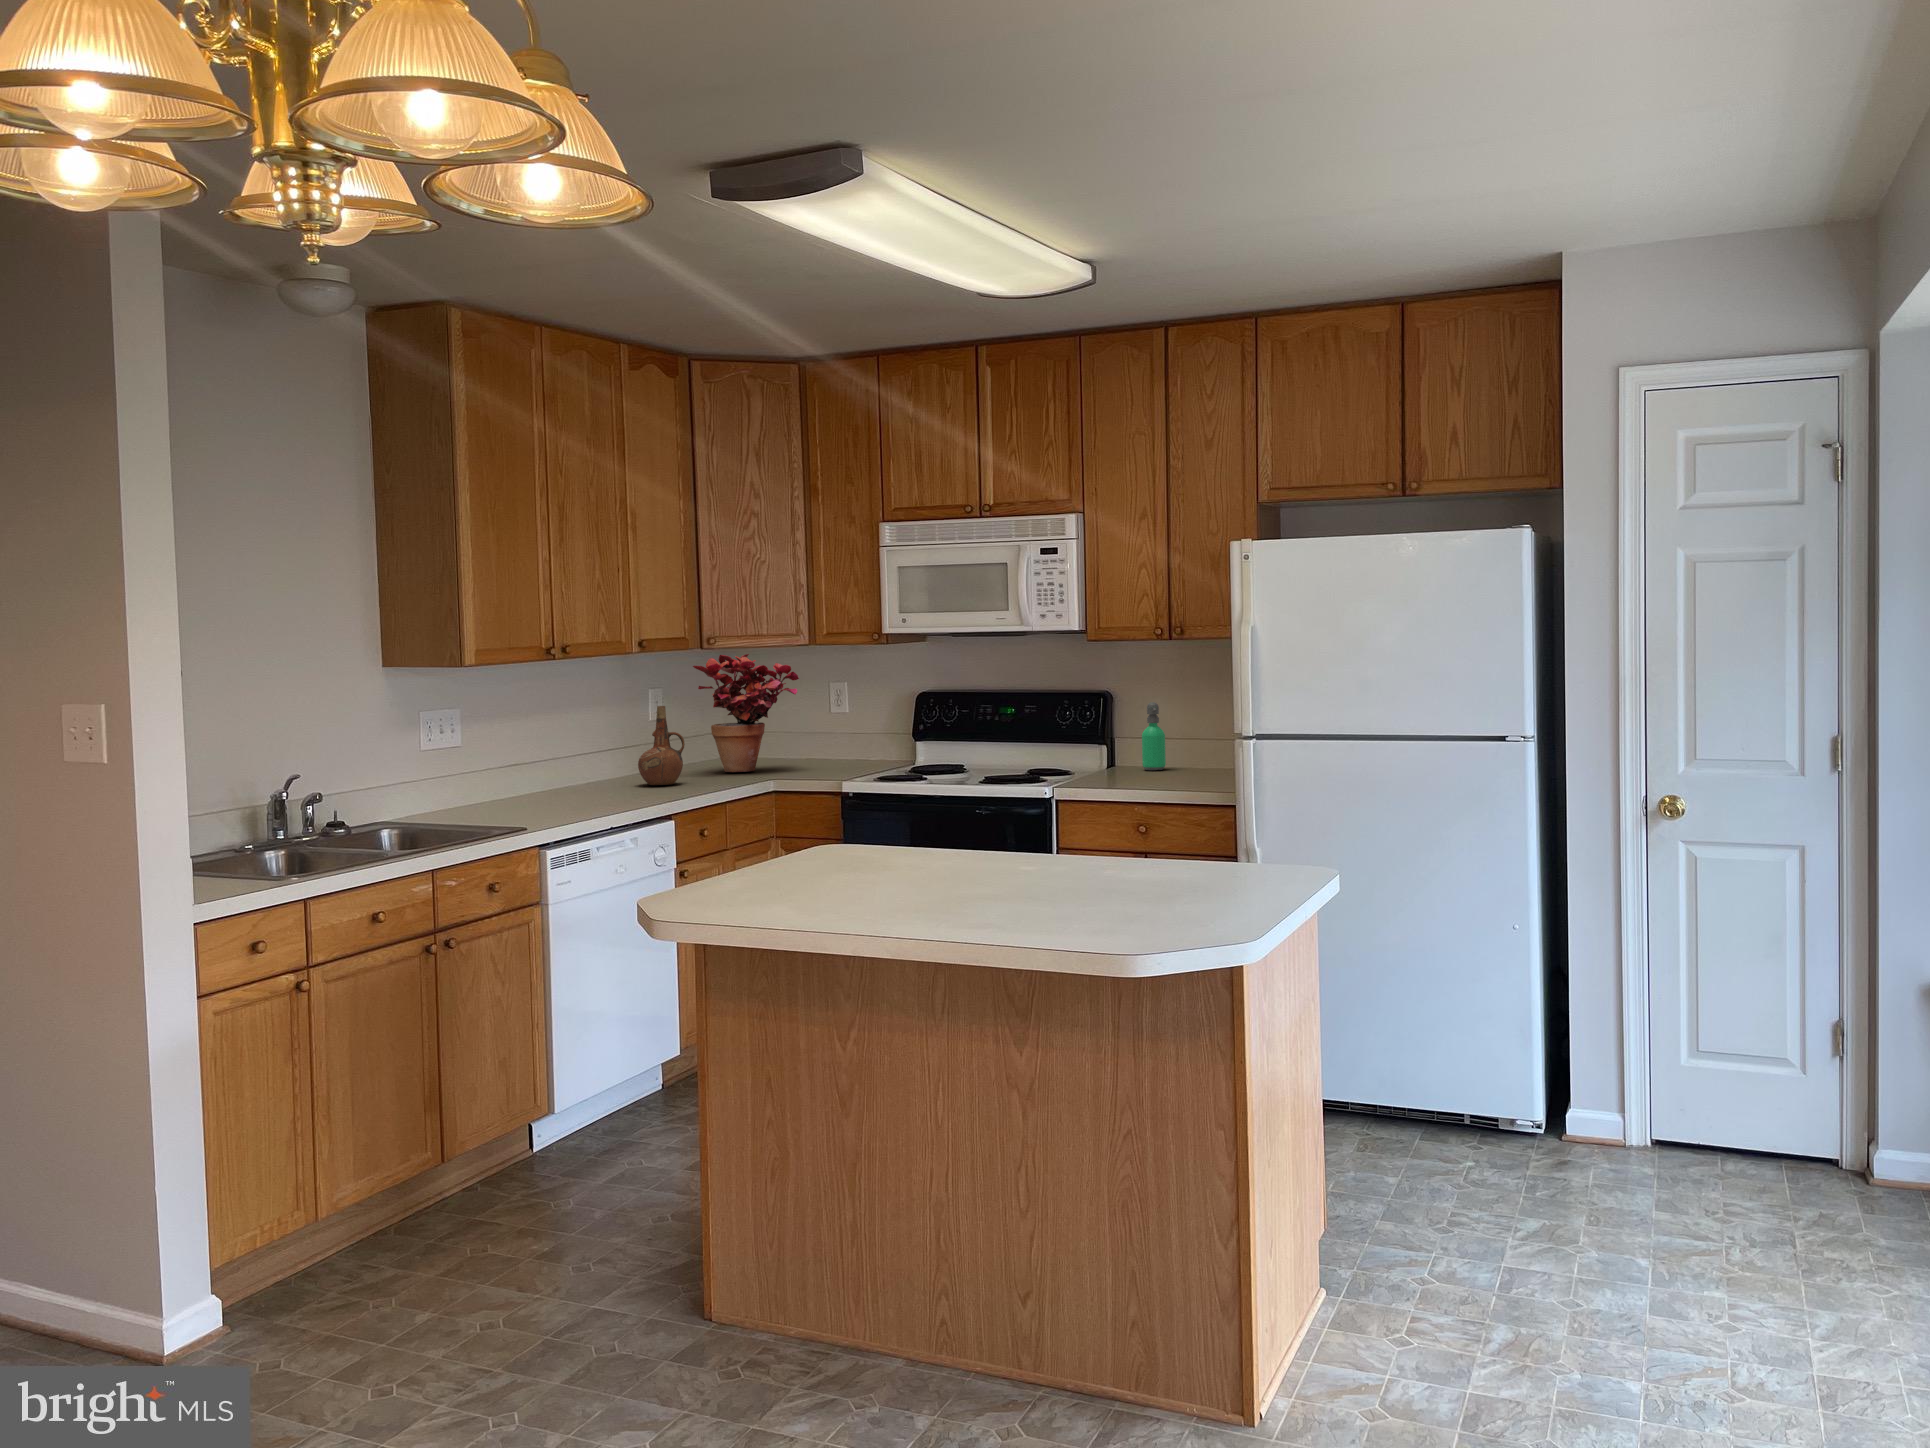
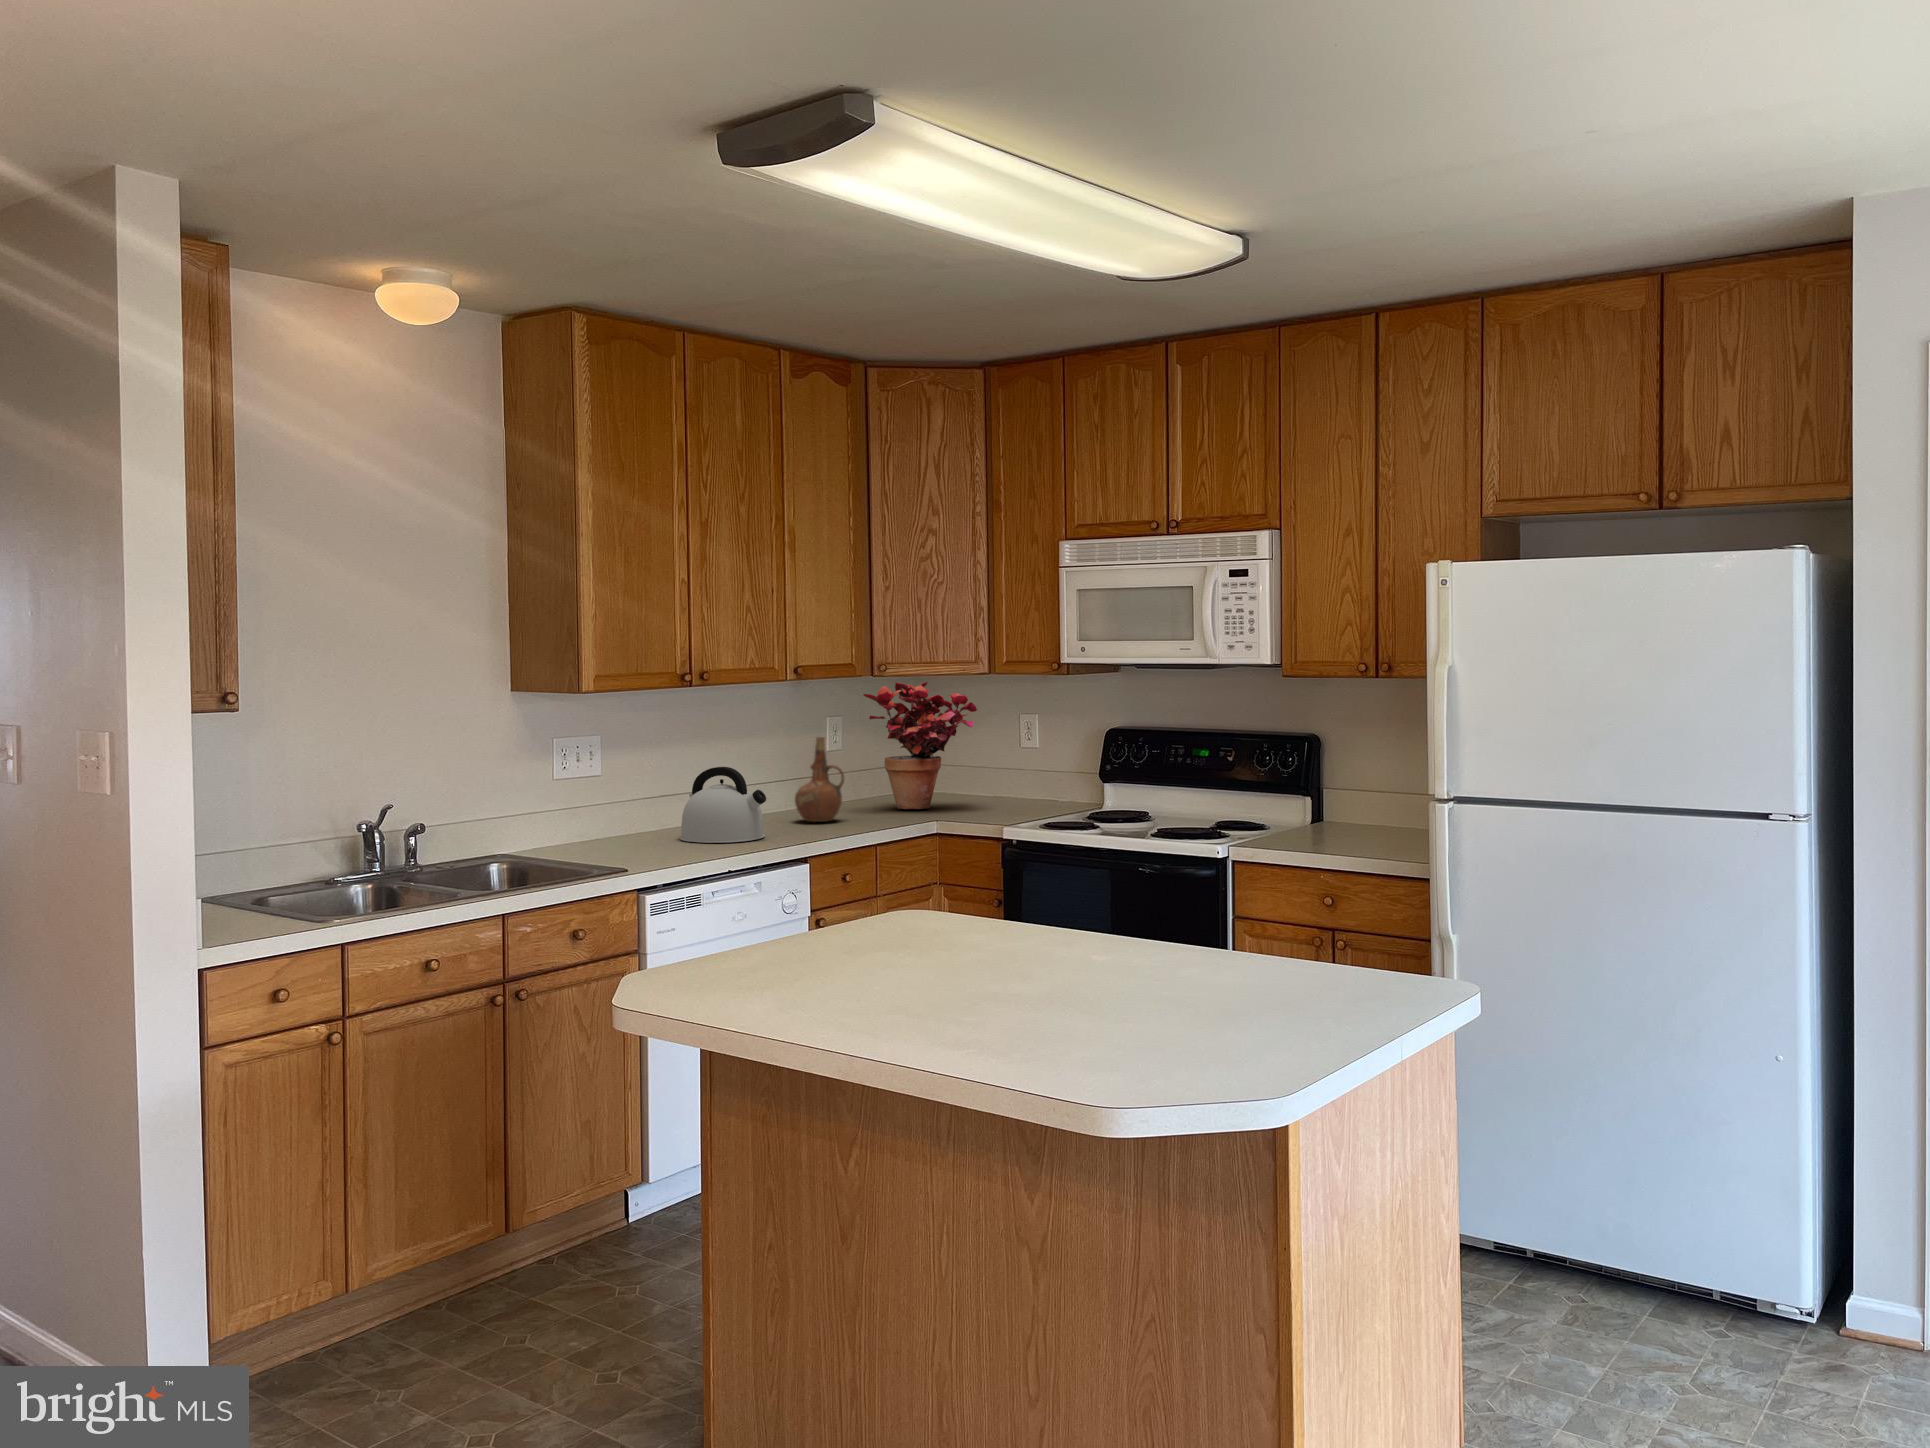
soap dispenser: present [1142,702,1166,770] -> none [1350,748,1378,827]
kettle: none [545,734,629,805] -> present [680,767,766,843]

